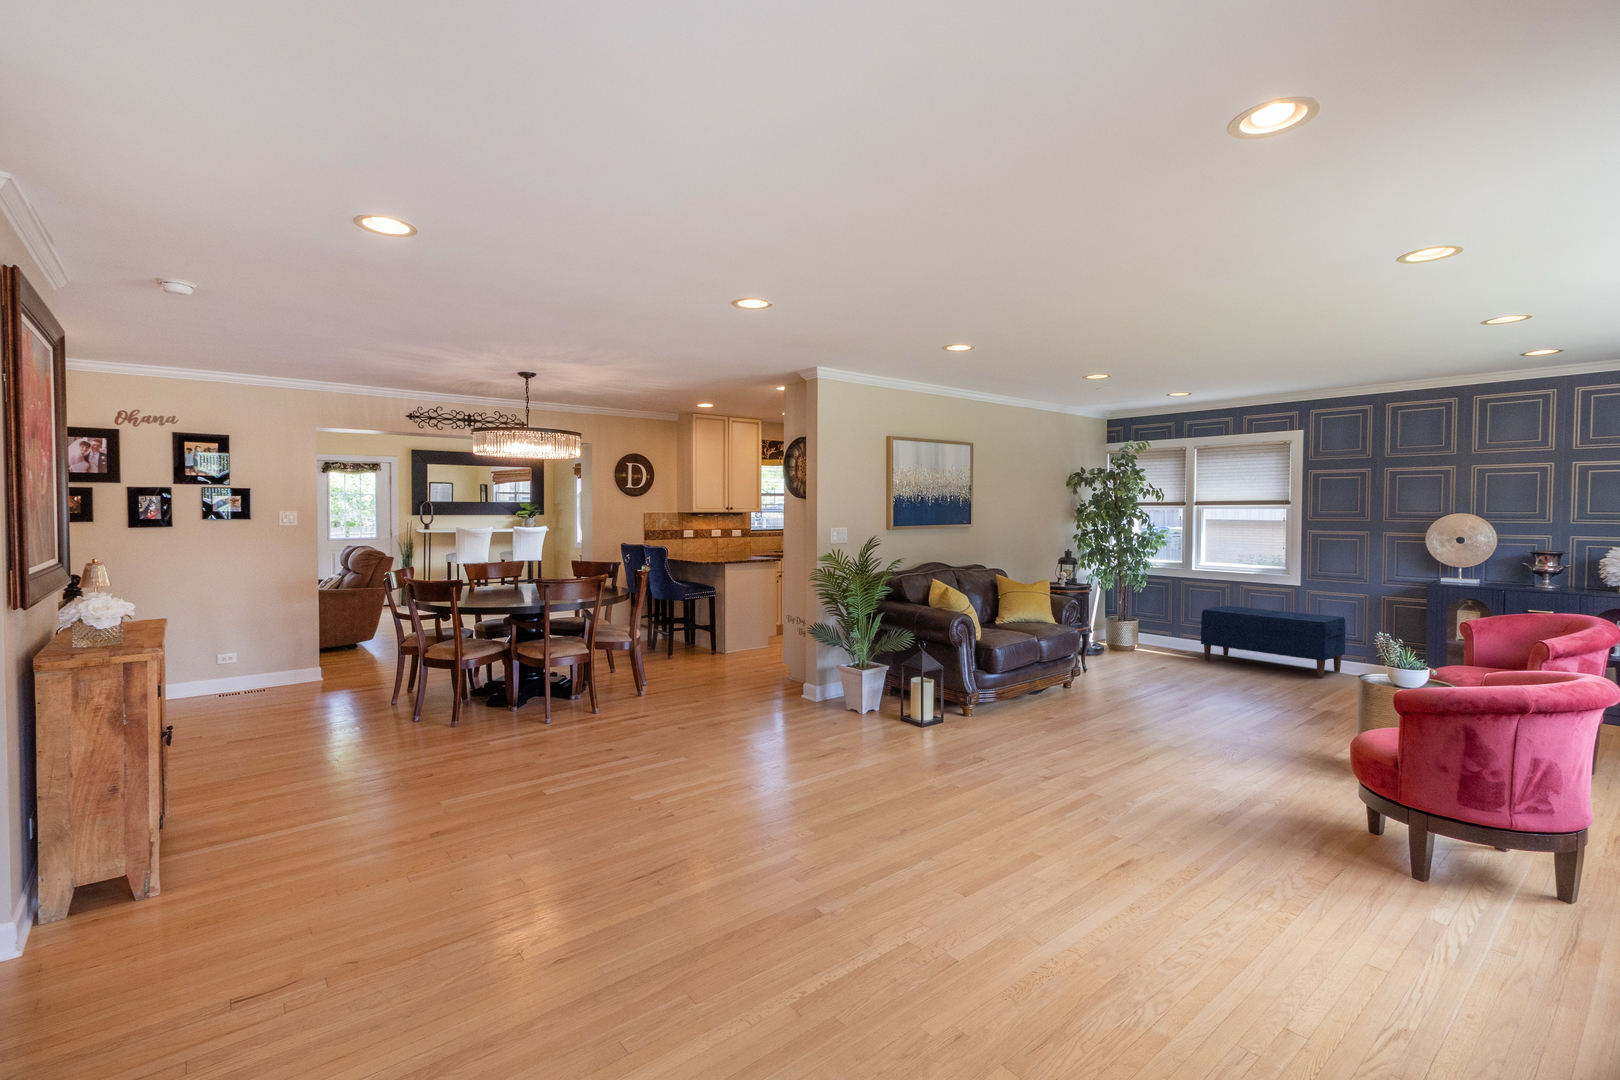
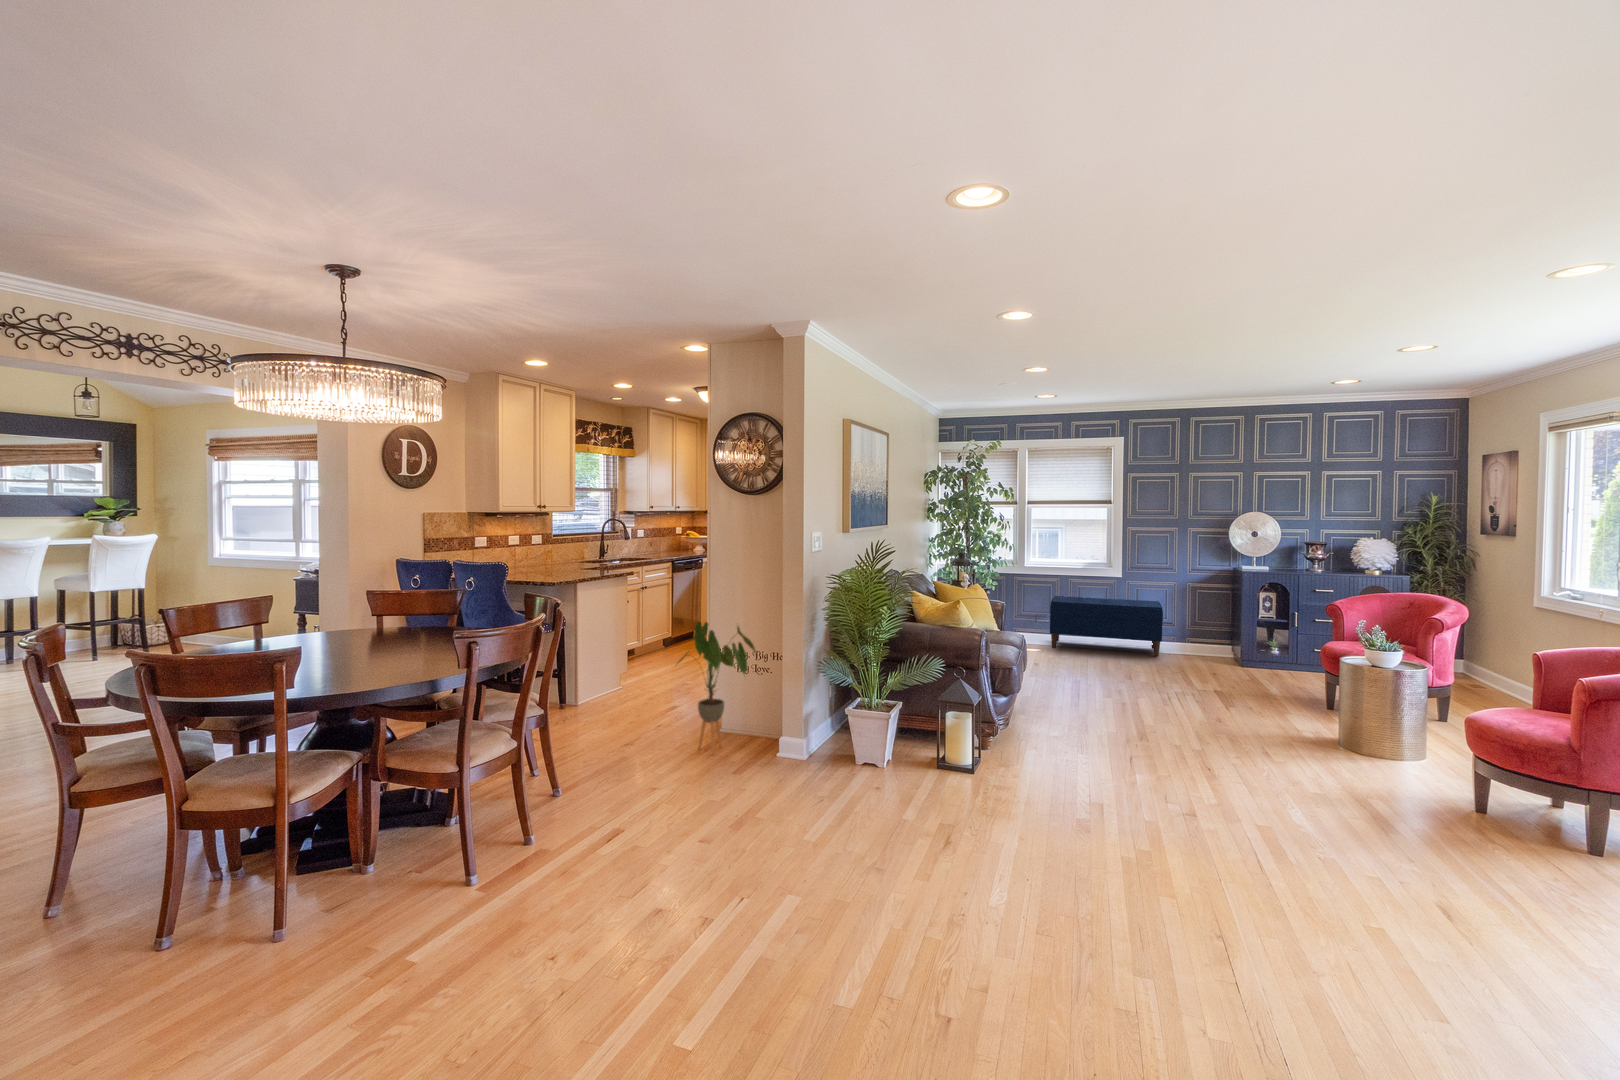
house plant: none [737,593,794,691] -> present [677,622,756,754]

